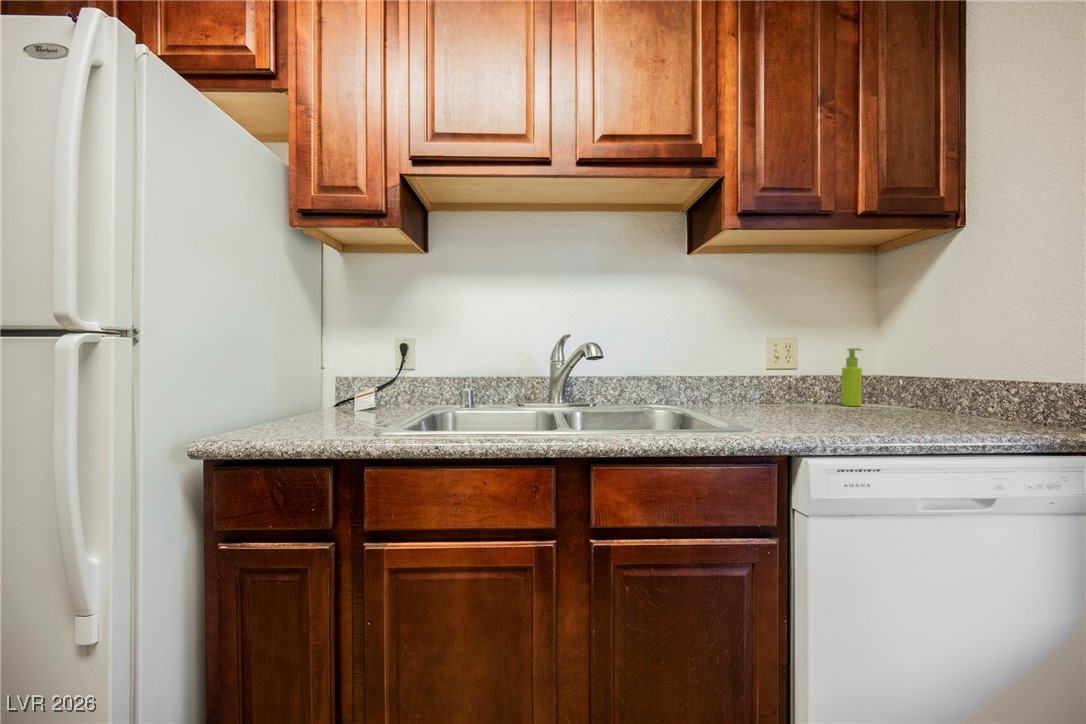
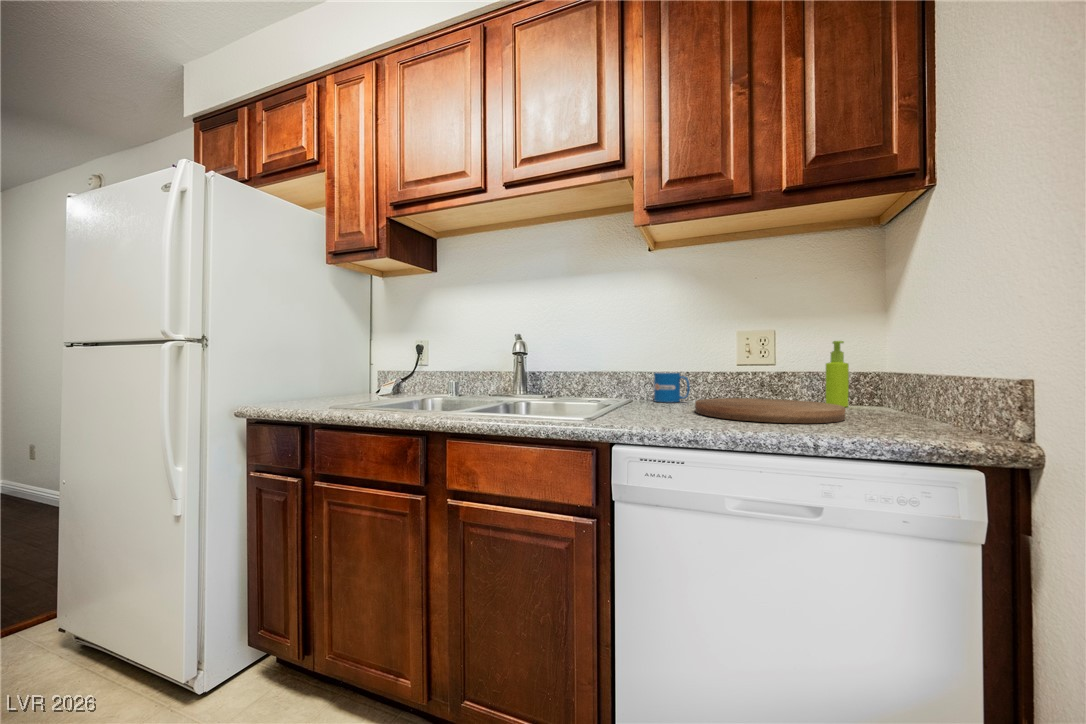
mug: none [697,377,734,407] -> present [654,372,690,402]
cutting board: none [777,401,925,425] -> present [695,398,845,423]

